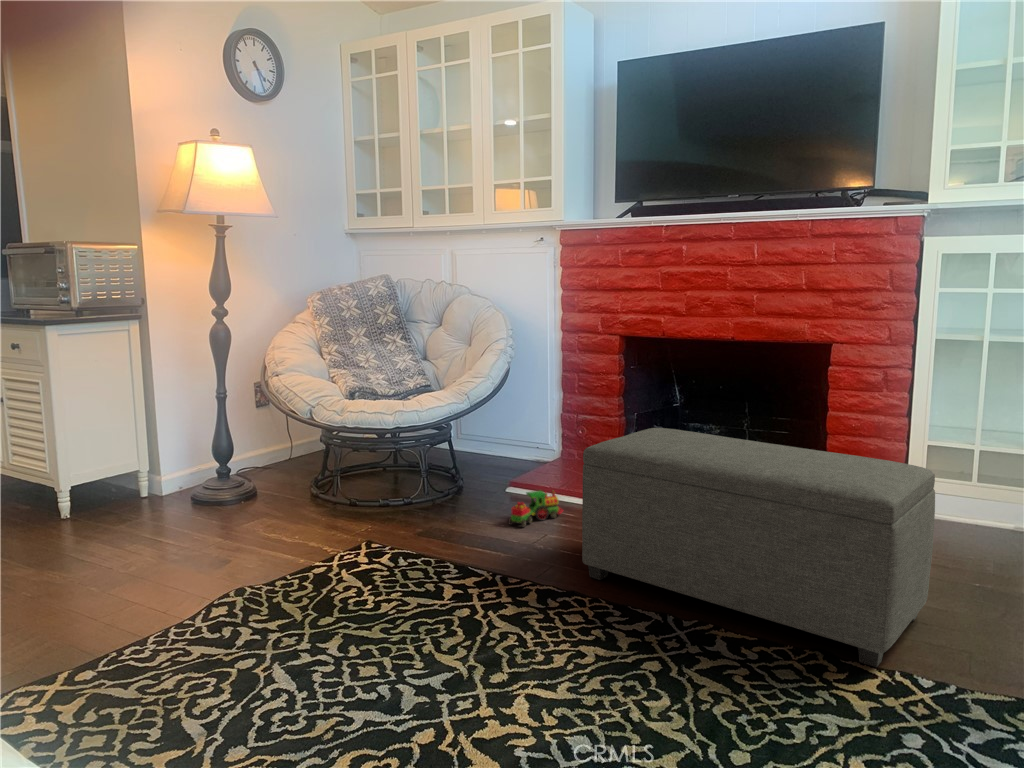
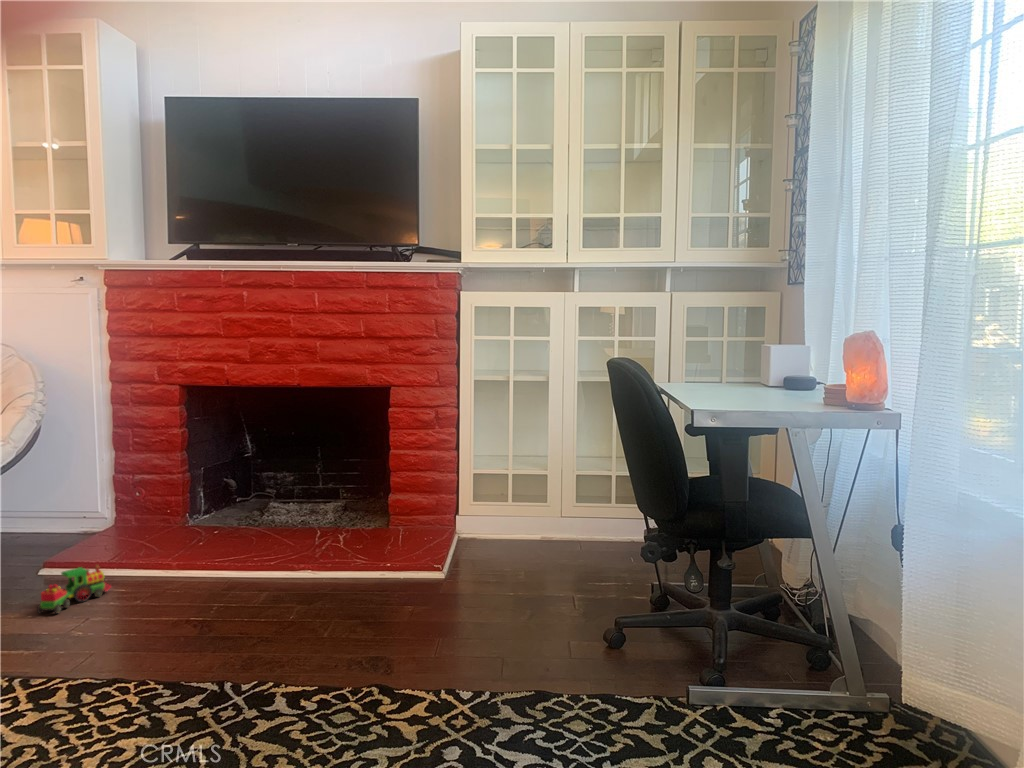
ottoman: present [582,428,935,667] -> none [123,483,471,691]

